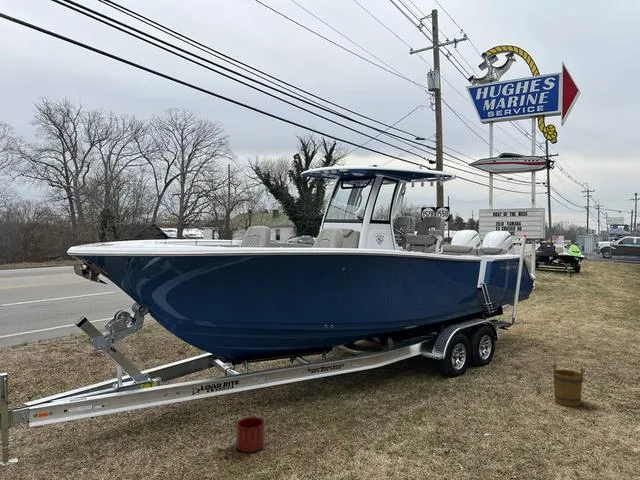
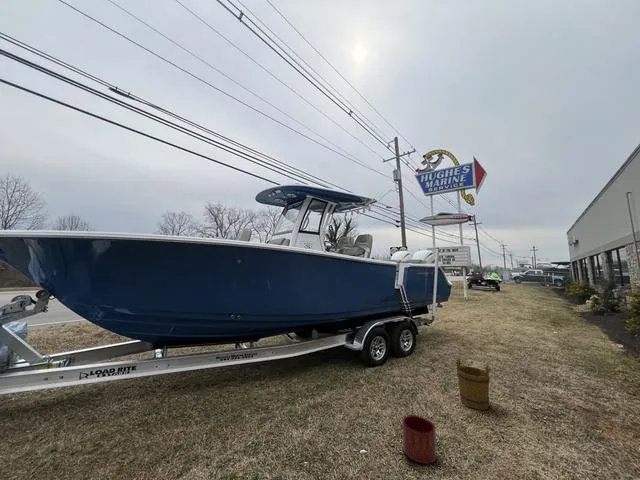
planter: present [236,417,265,452] -> present [402,415,437,464]

